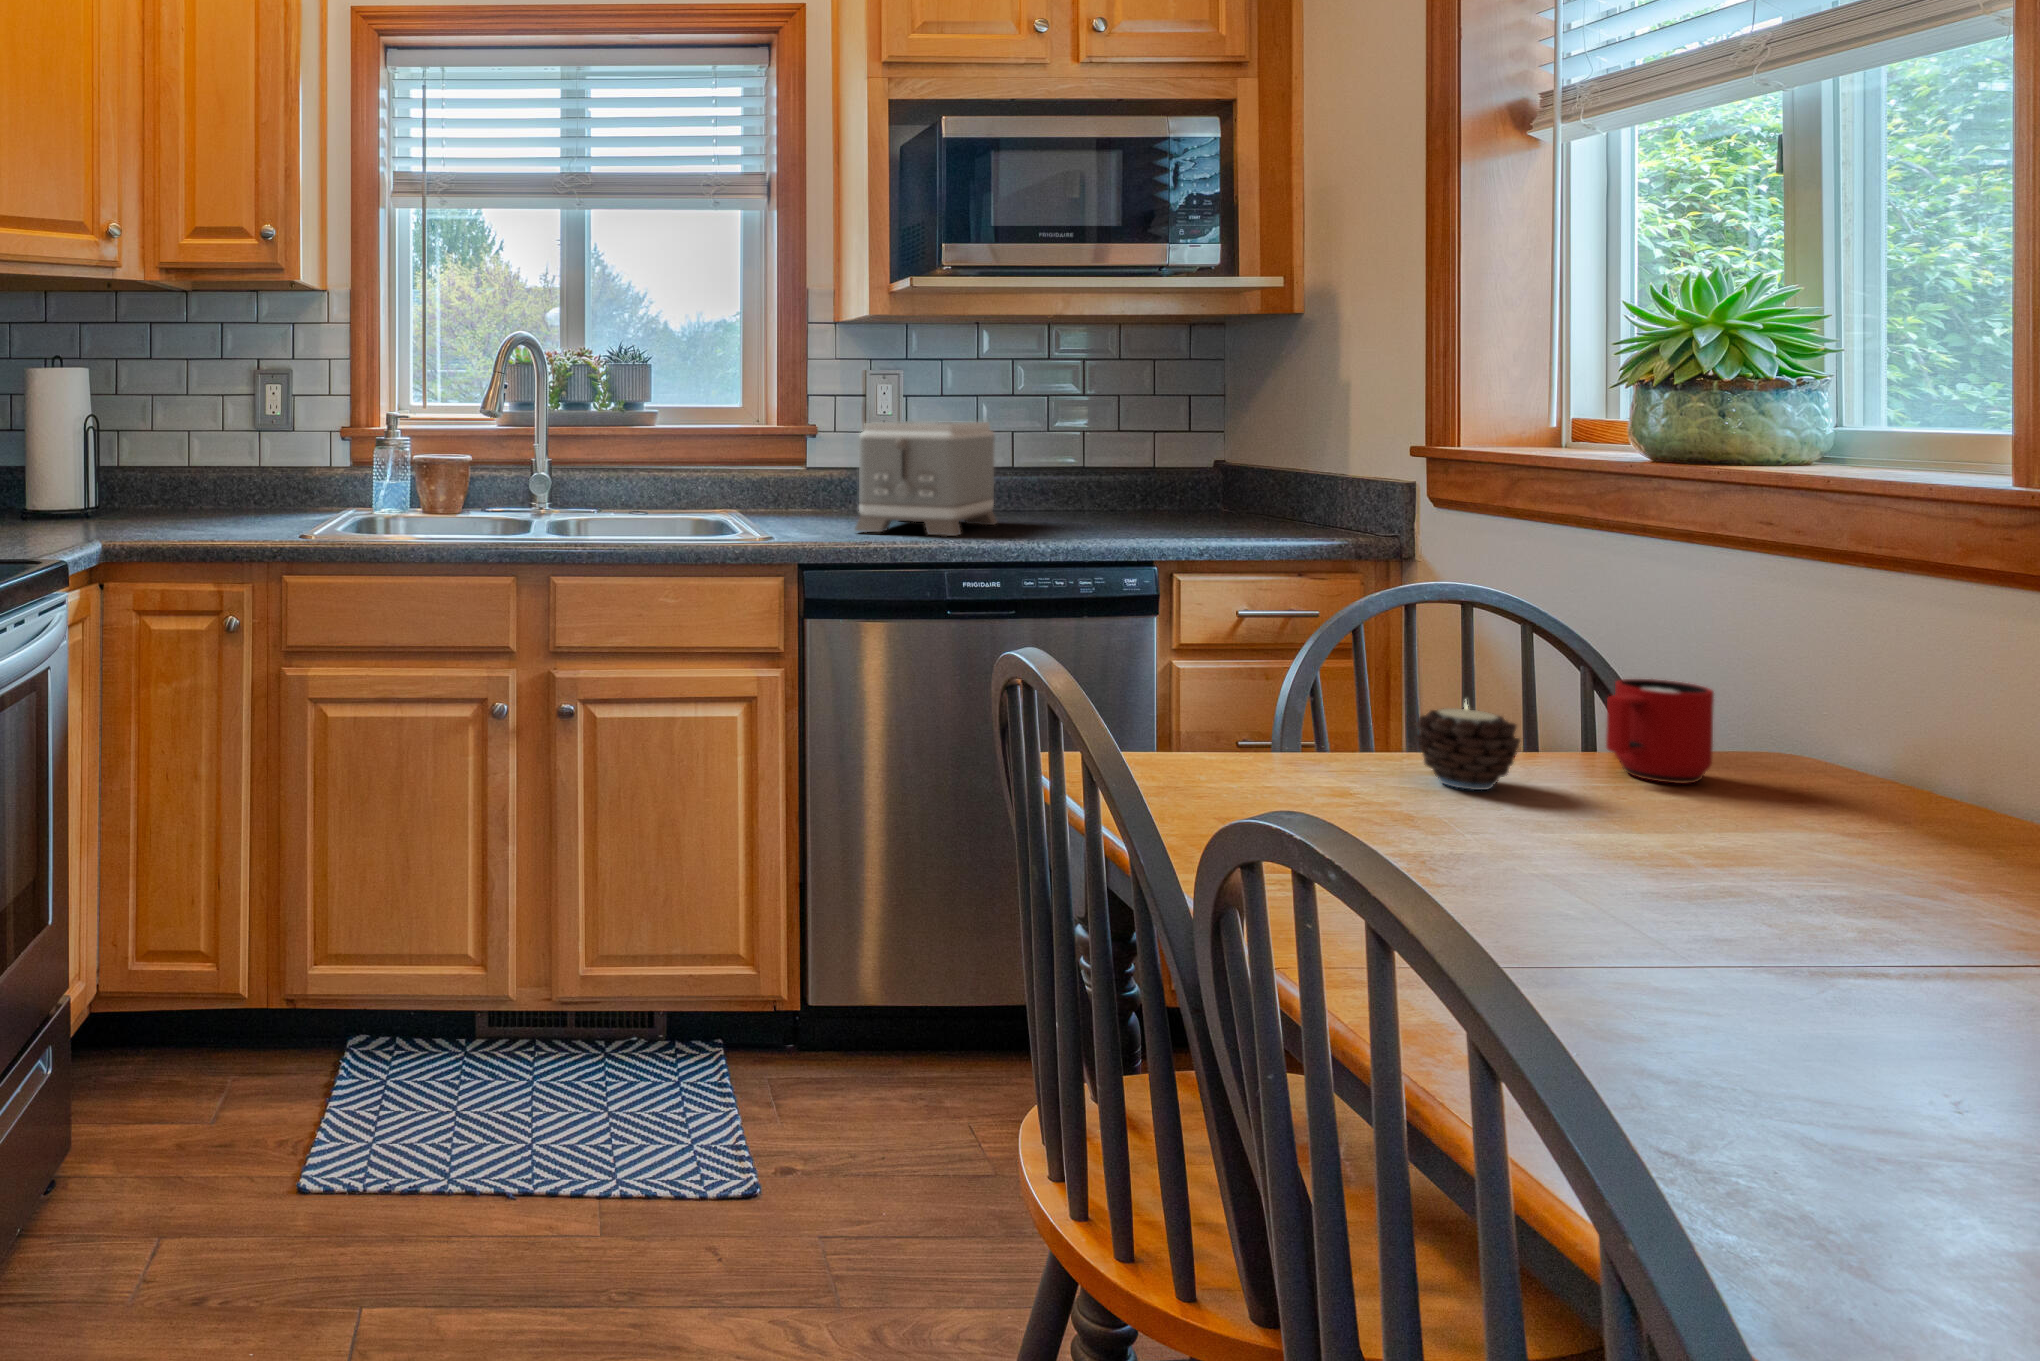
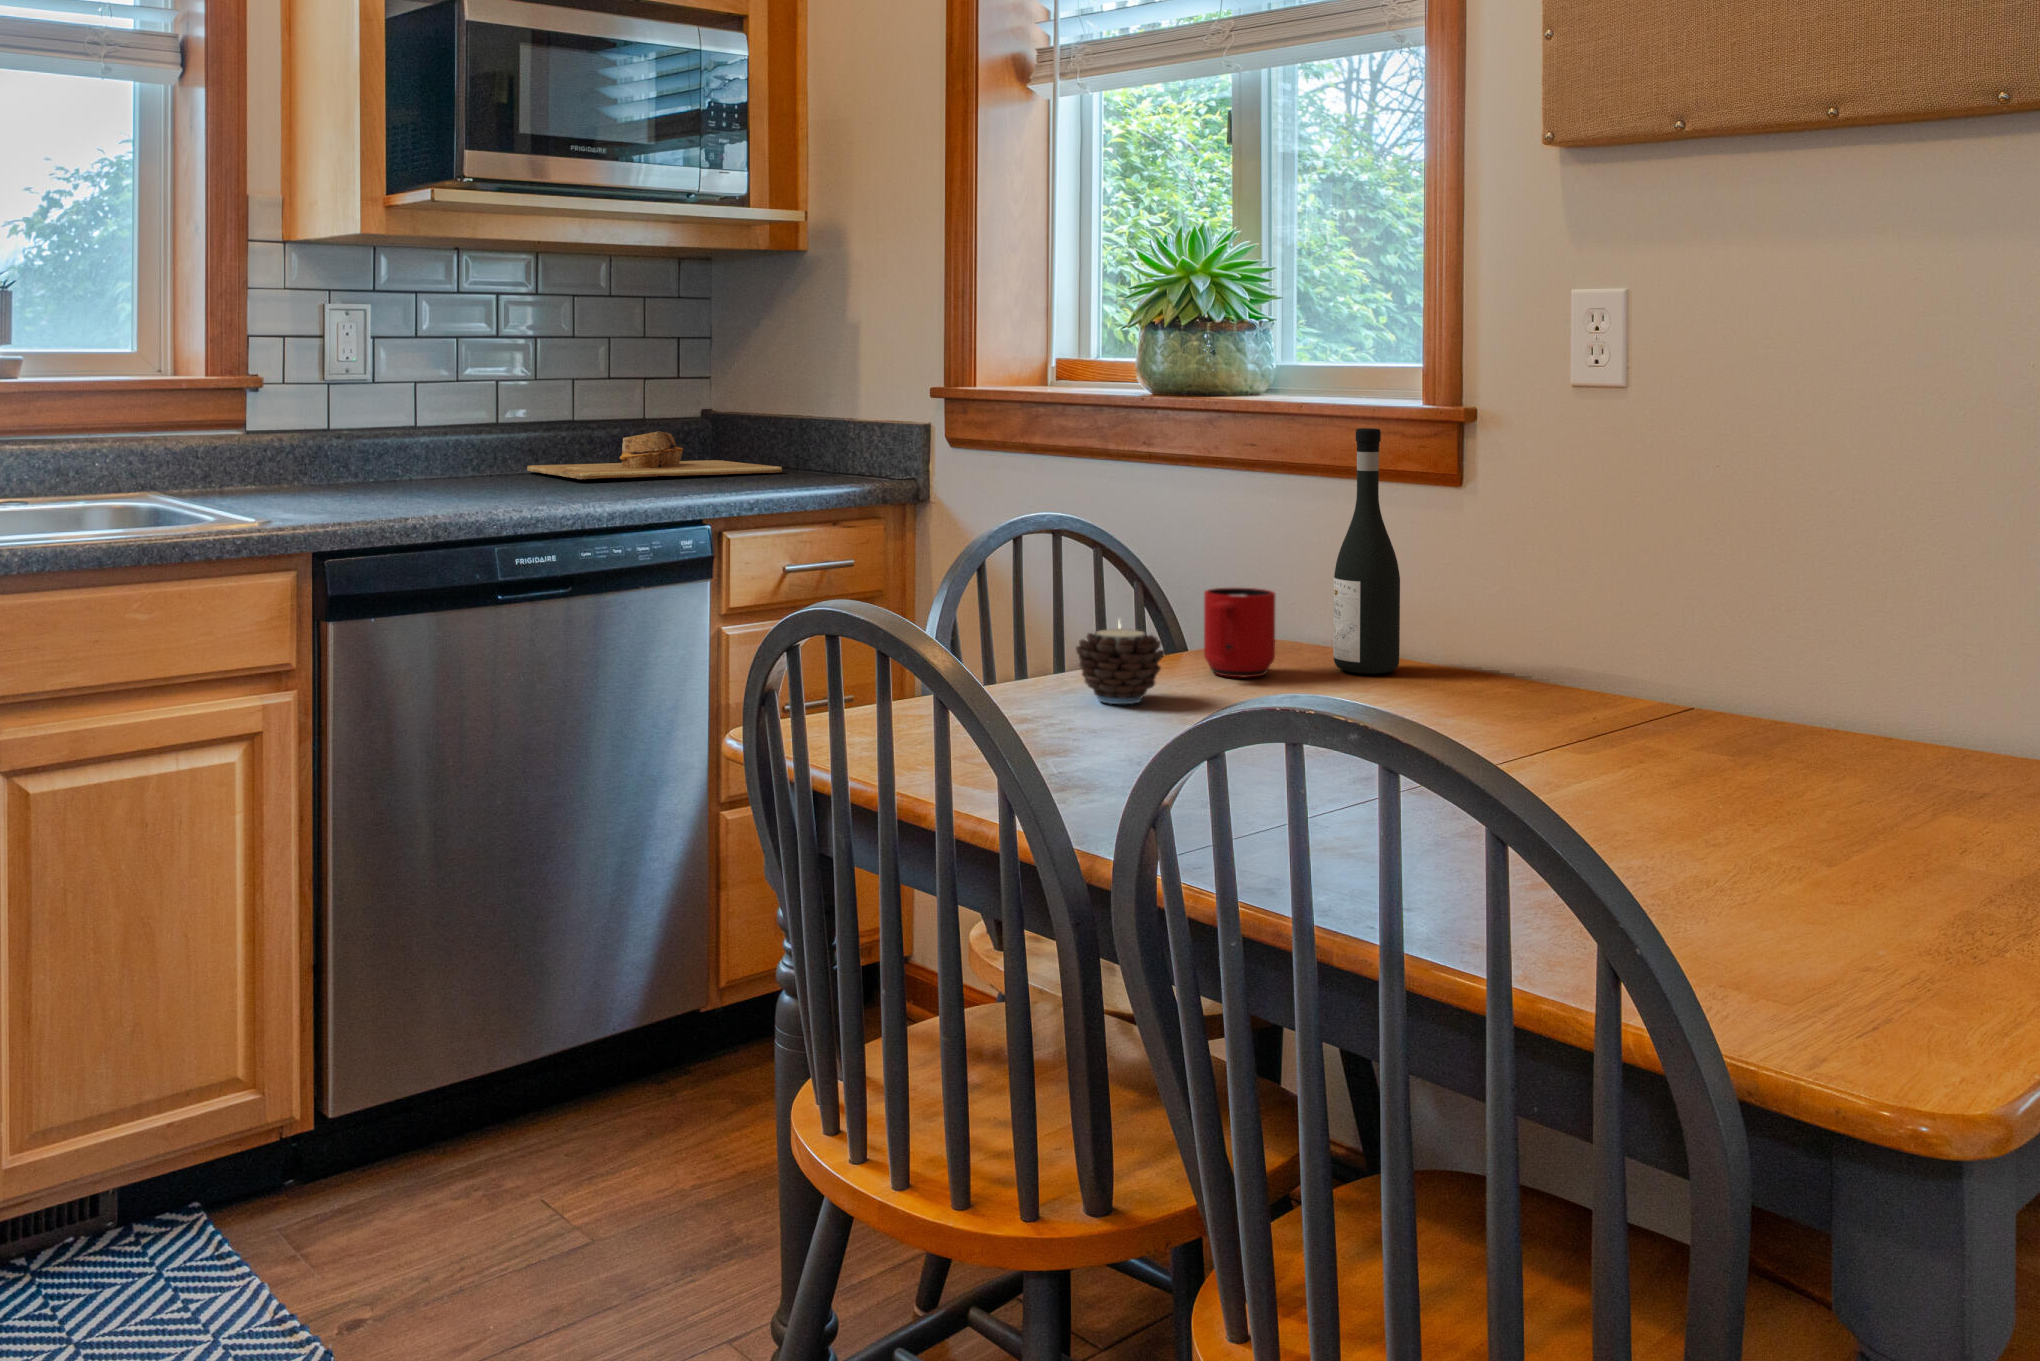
toaster: present [855,421,997,536] -> none [355,368,508,506]
cutting board: none [1040,477,1271,519] -> present [527,431,782,479]
wine bottle: none [1809,510,1914,805] -> present [1333,428,1400,674]

